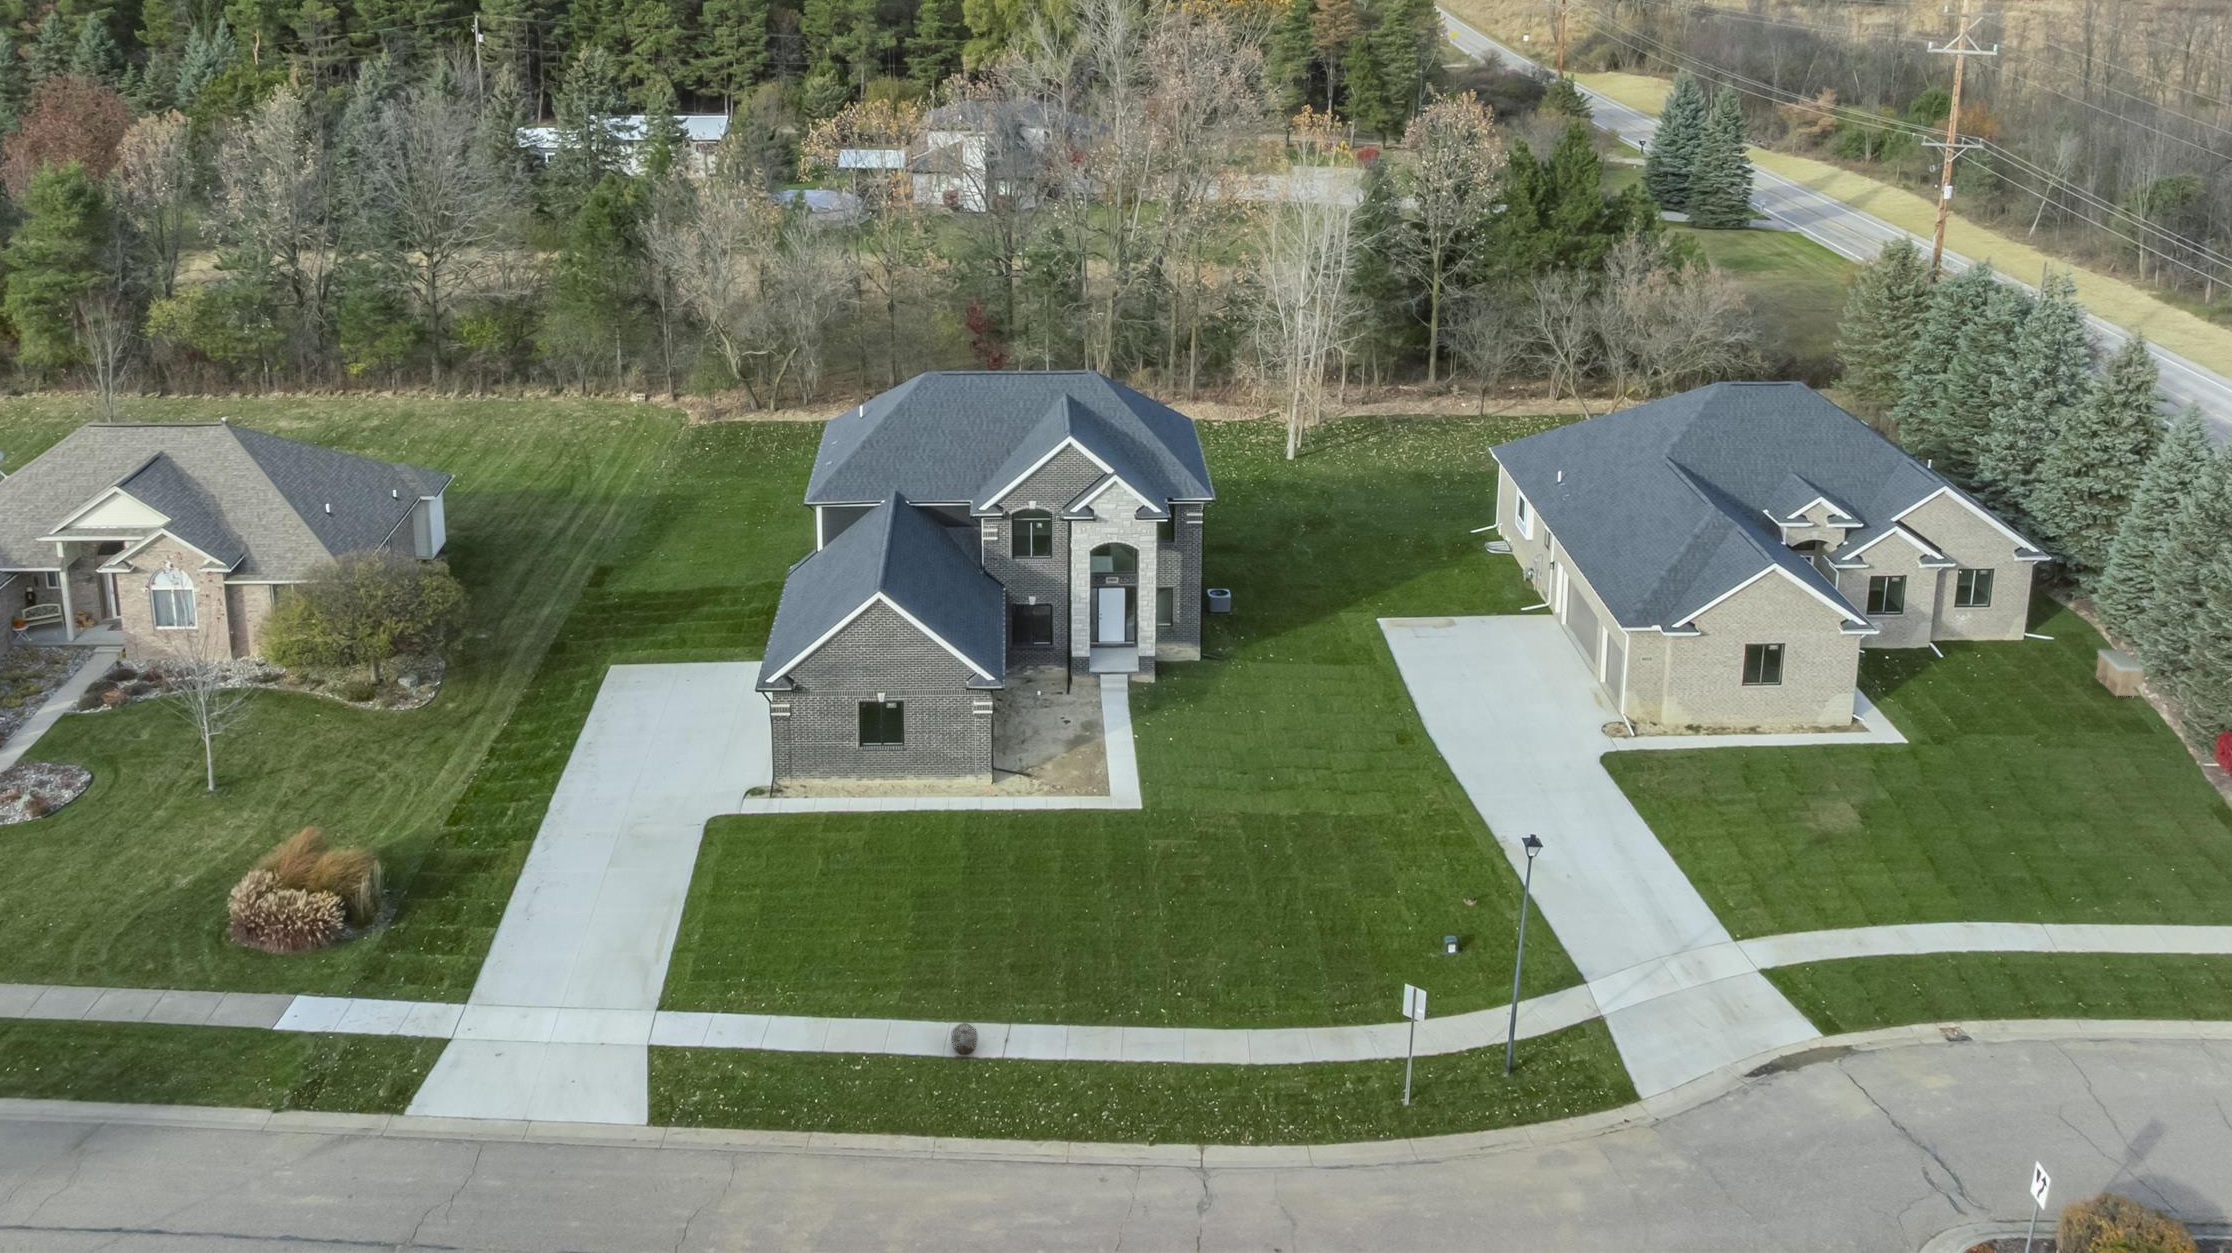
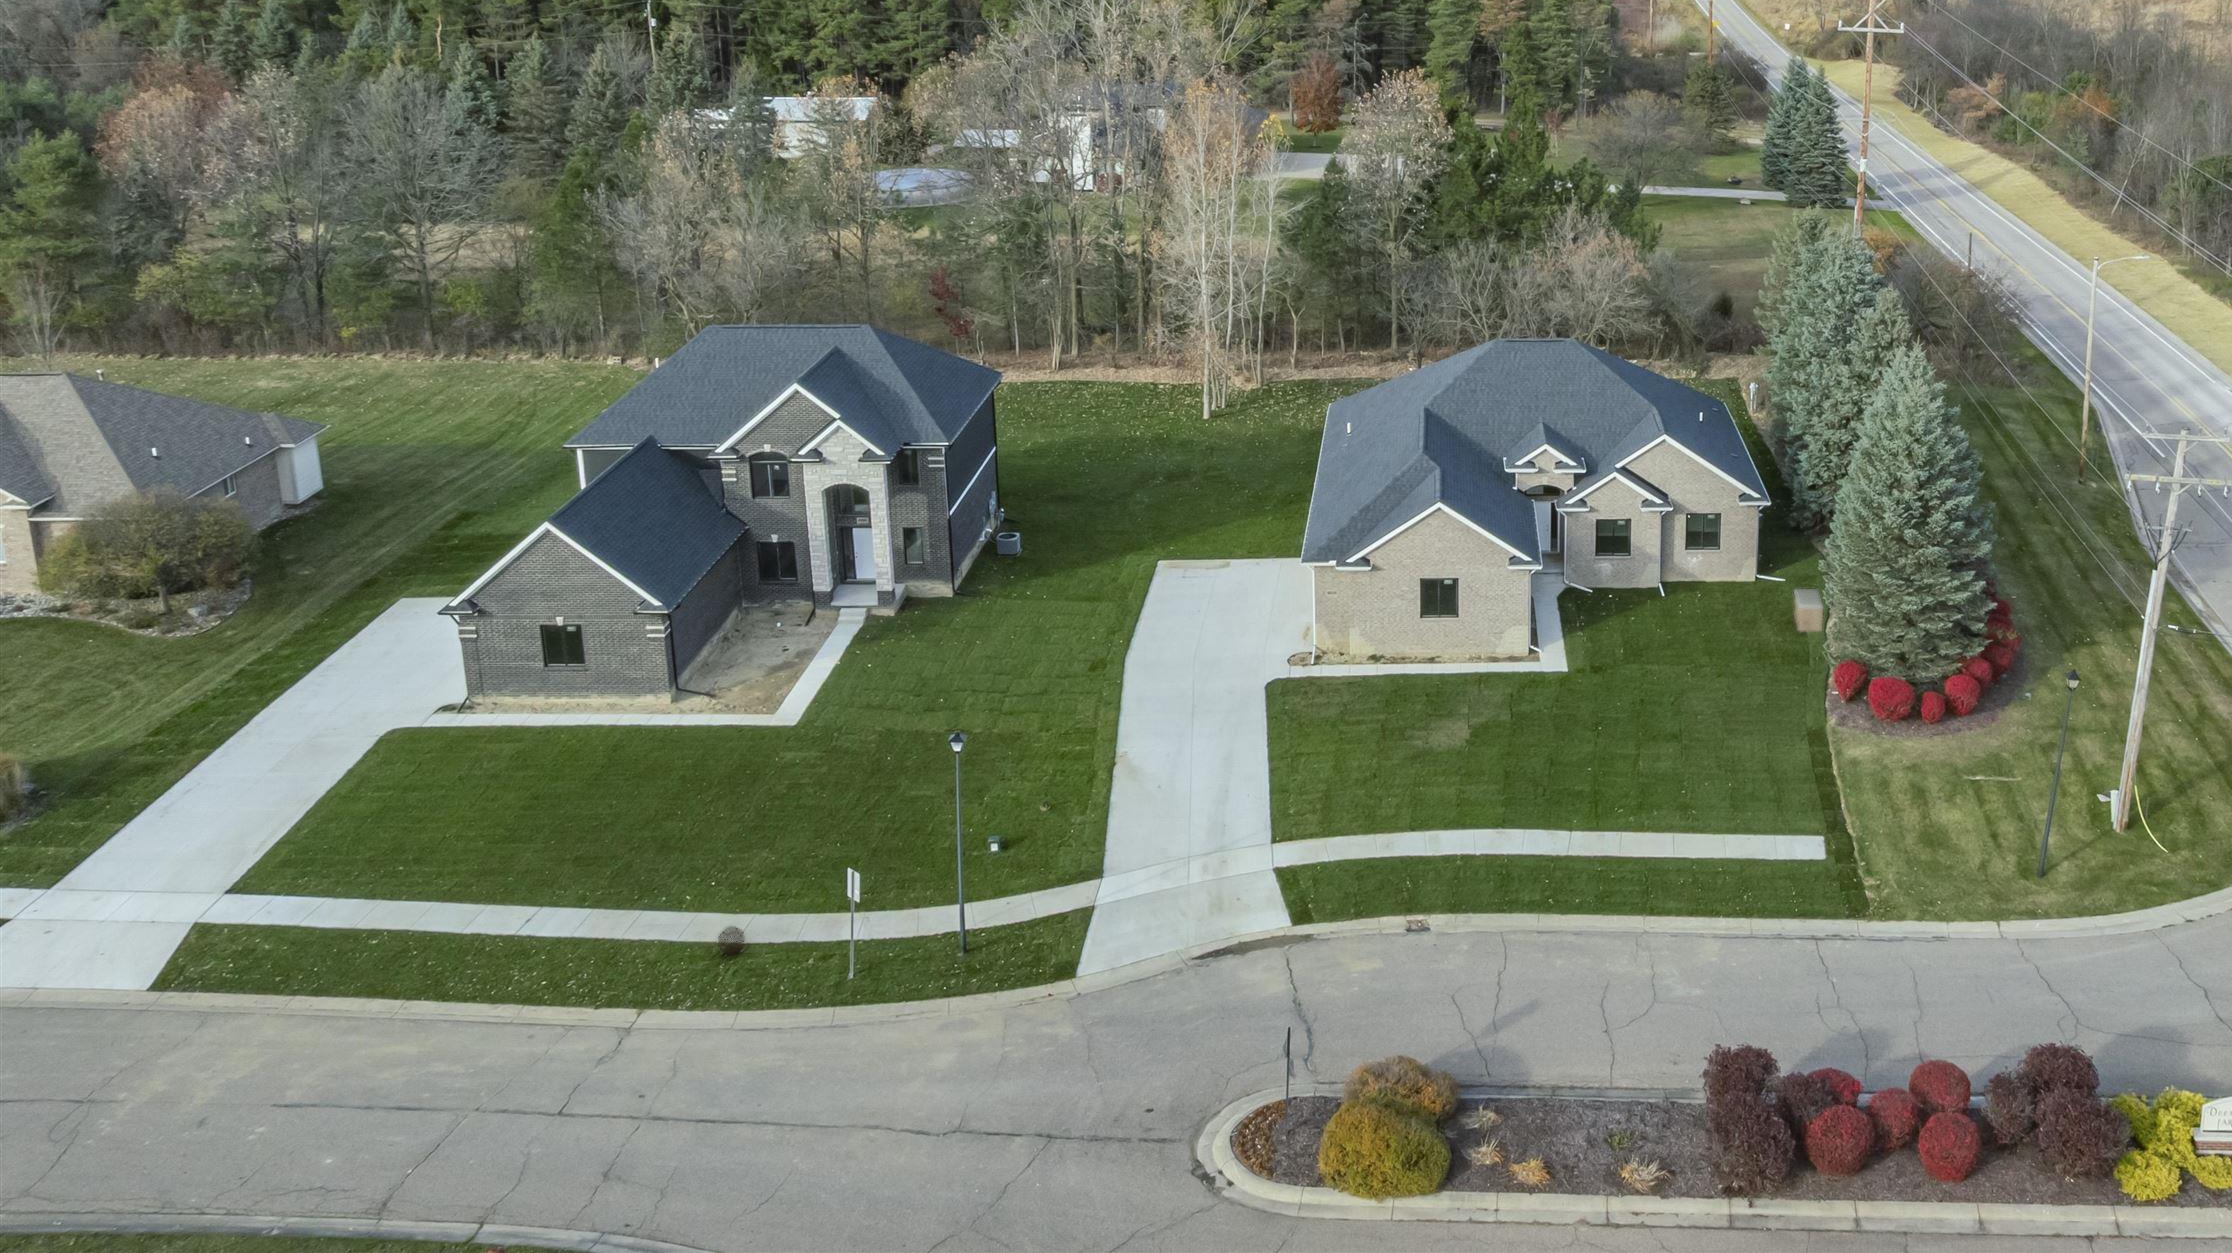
woven basket: present [951,1023,977,1055] -> present [718,927,744,955]

